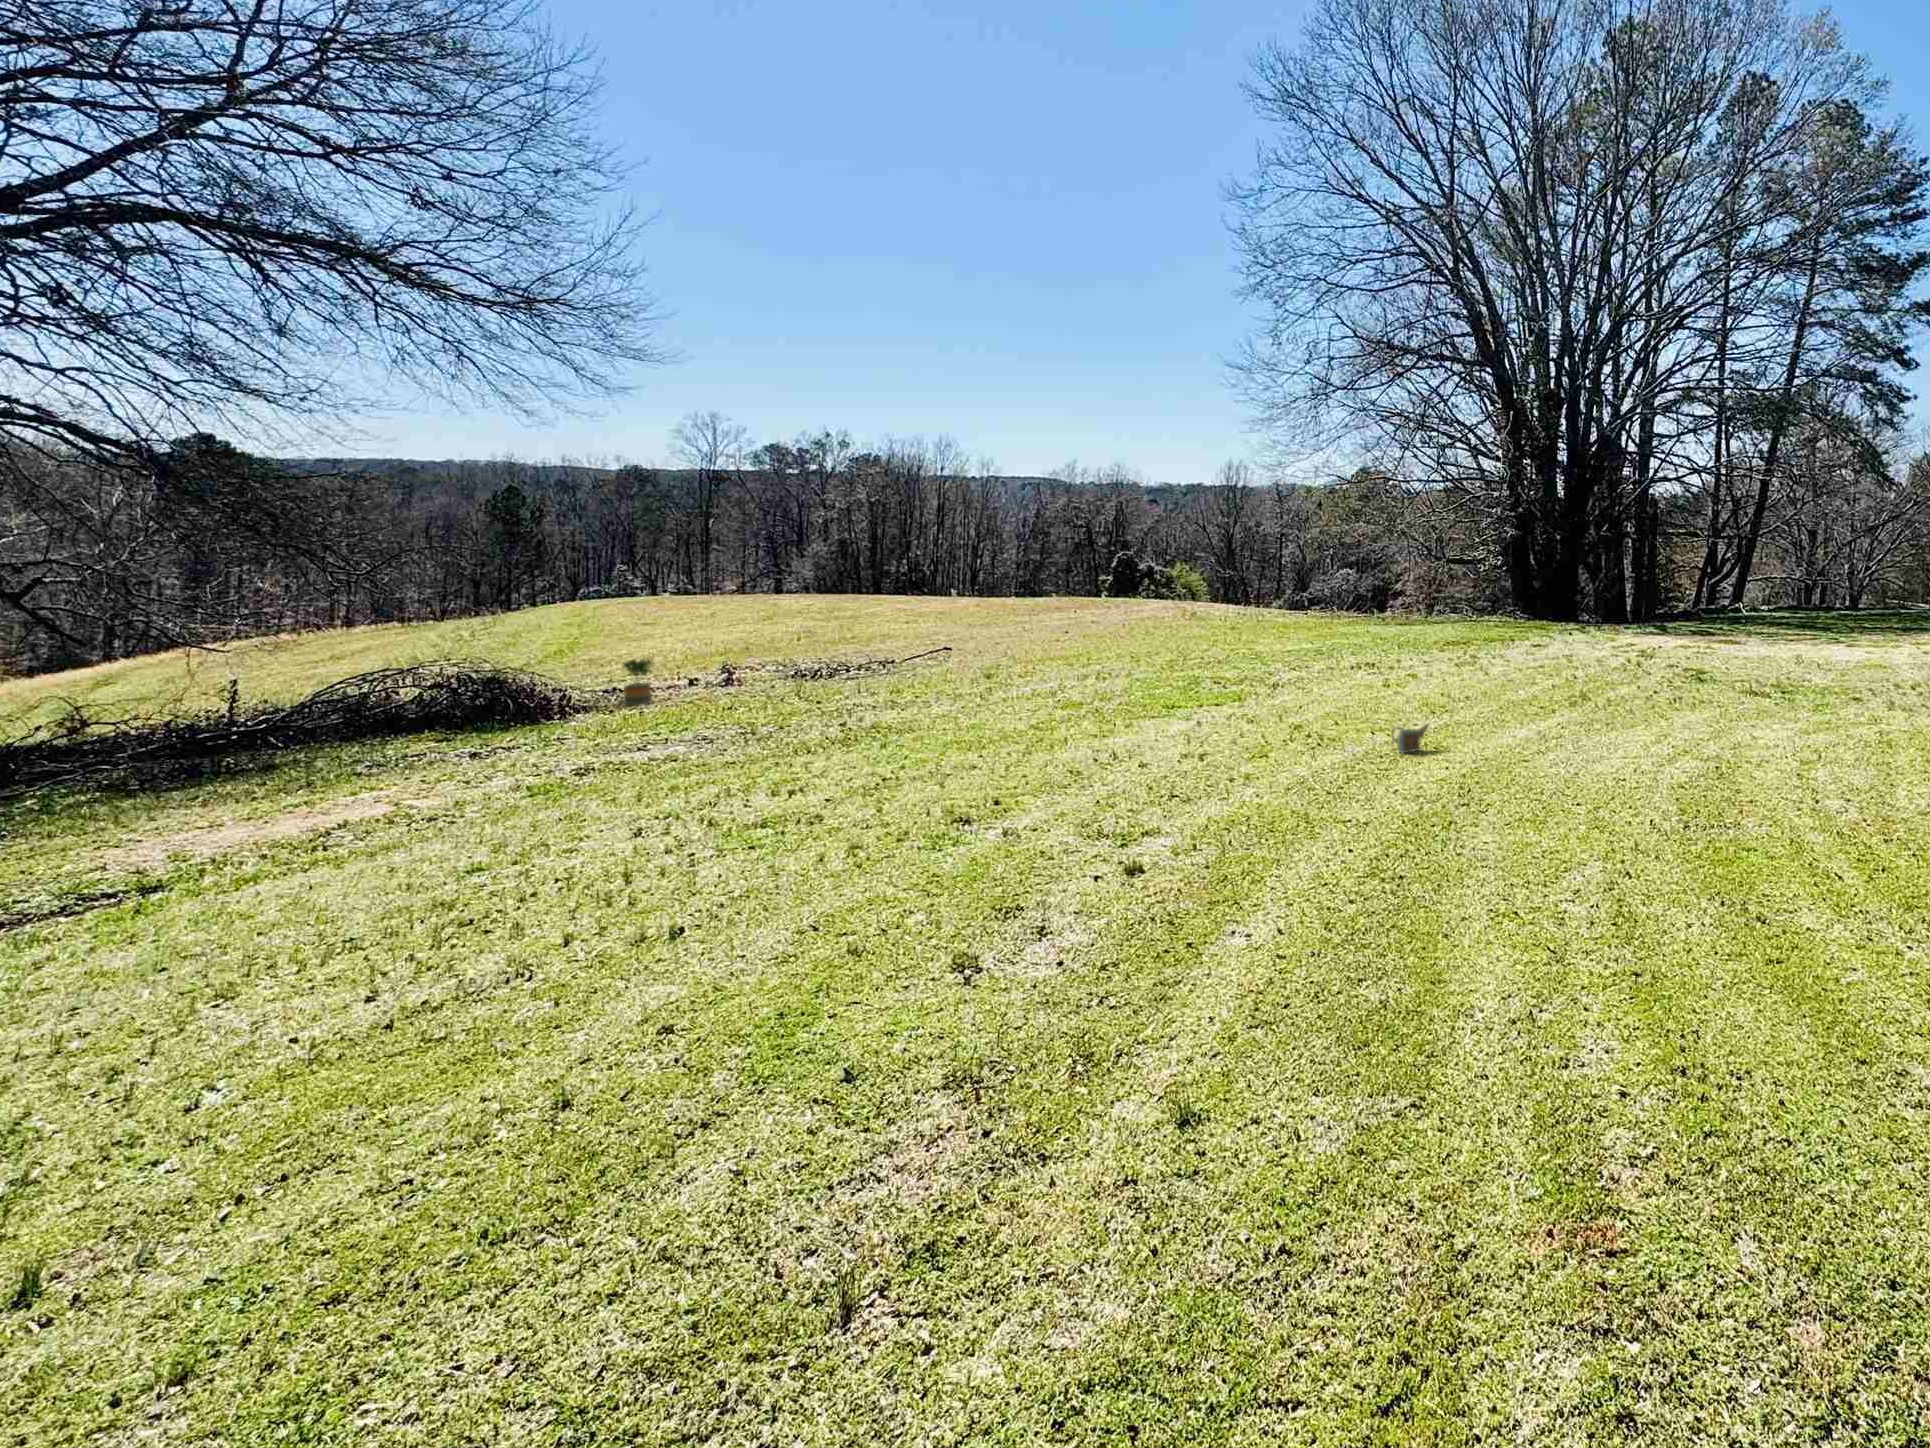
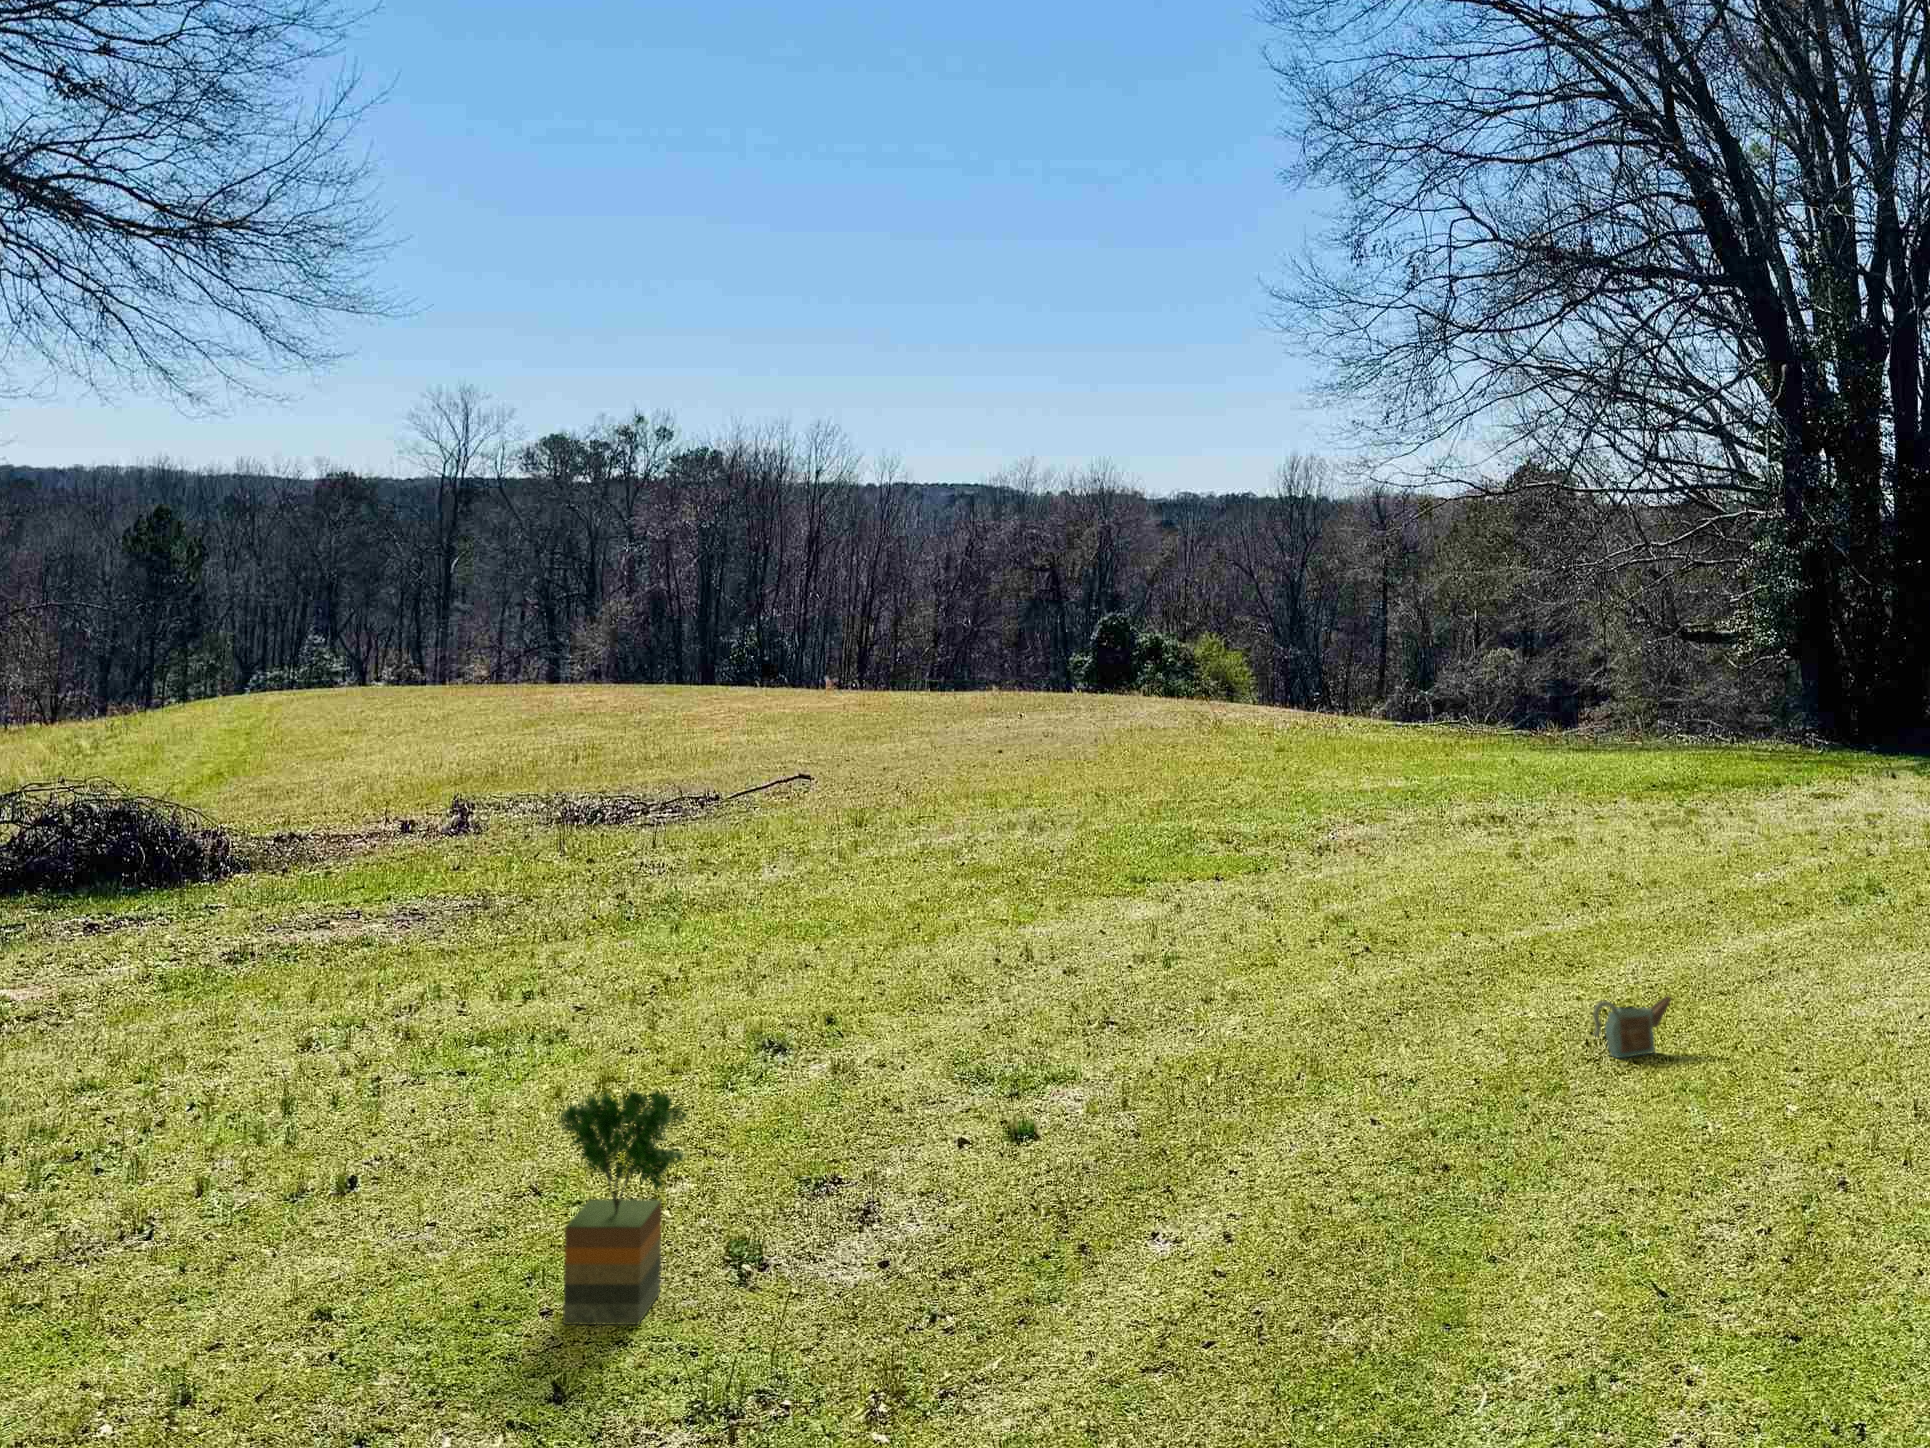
potted tree: present [623,659,655,706] -> present [556,1091,687,1325]

